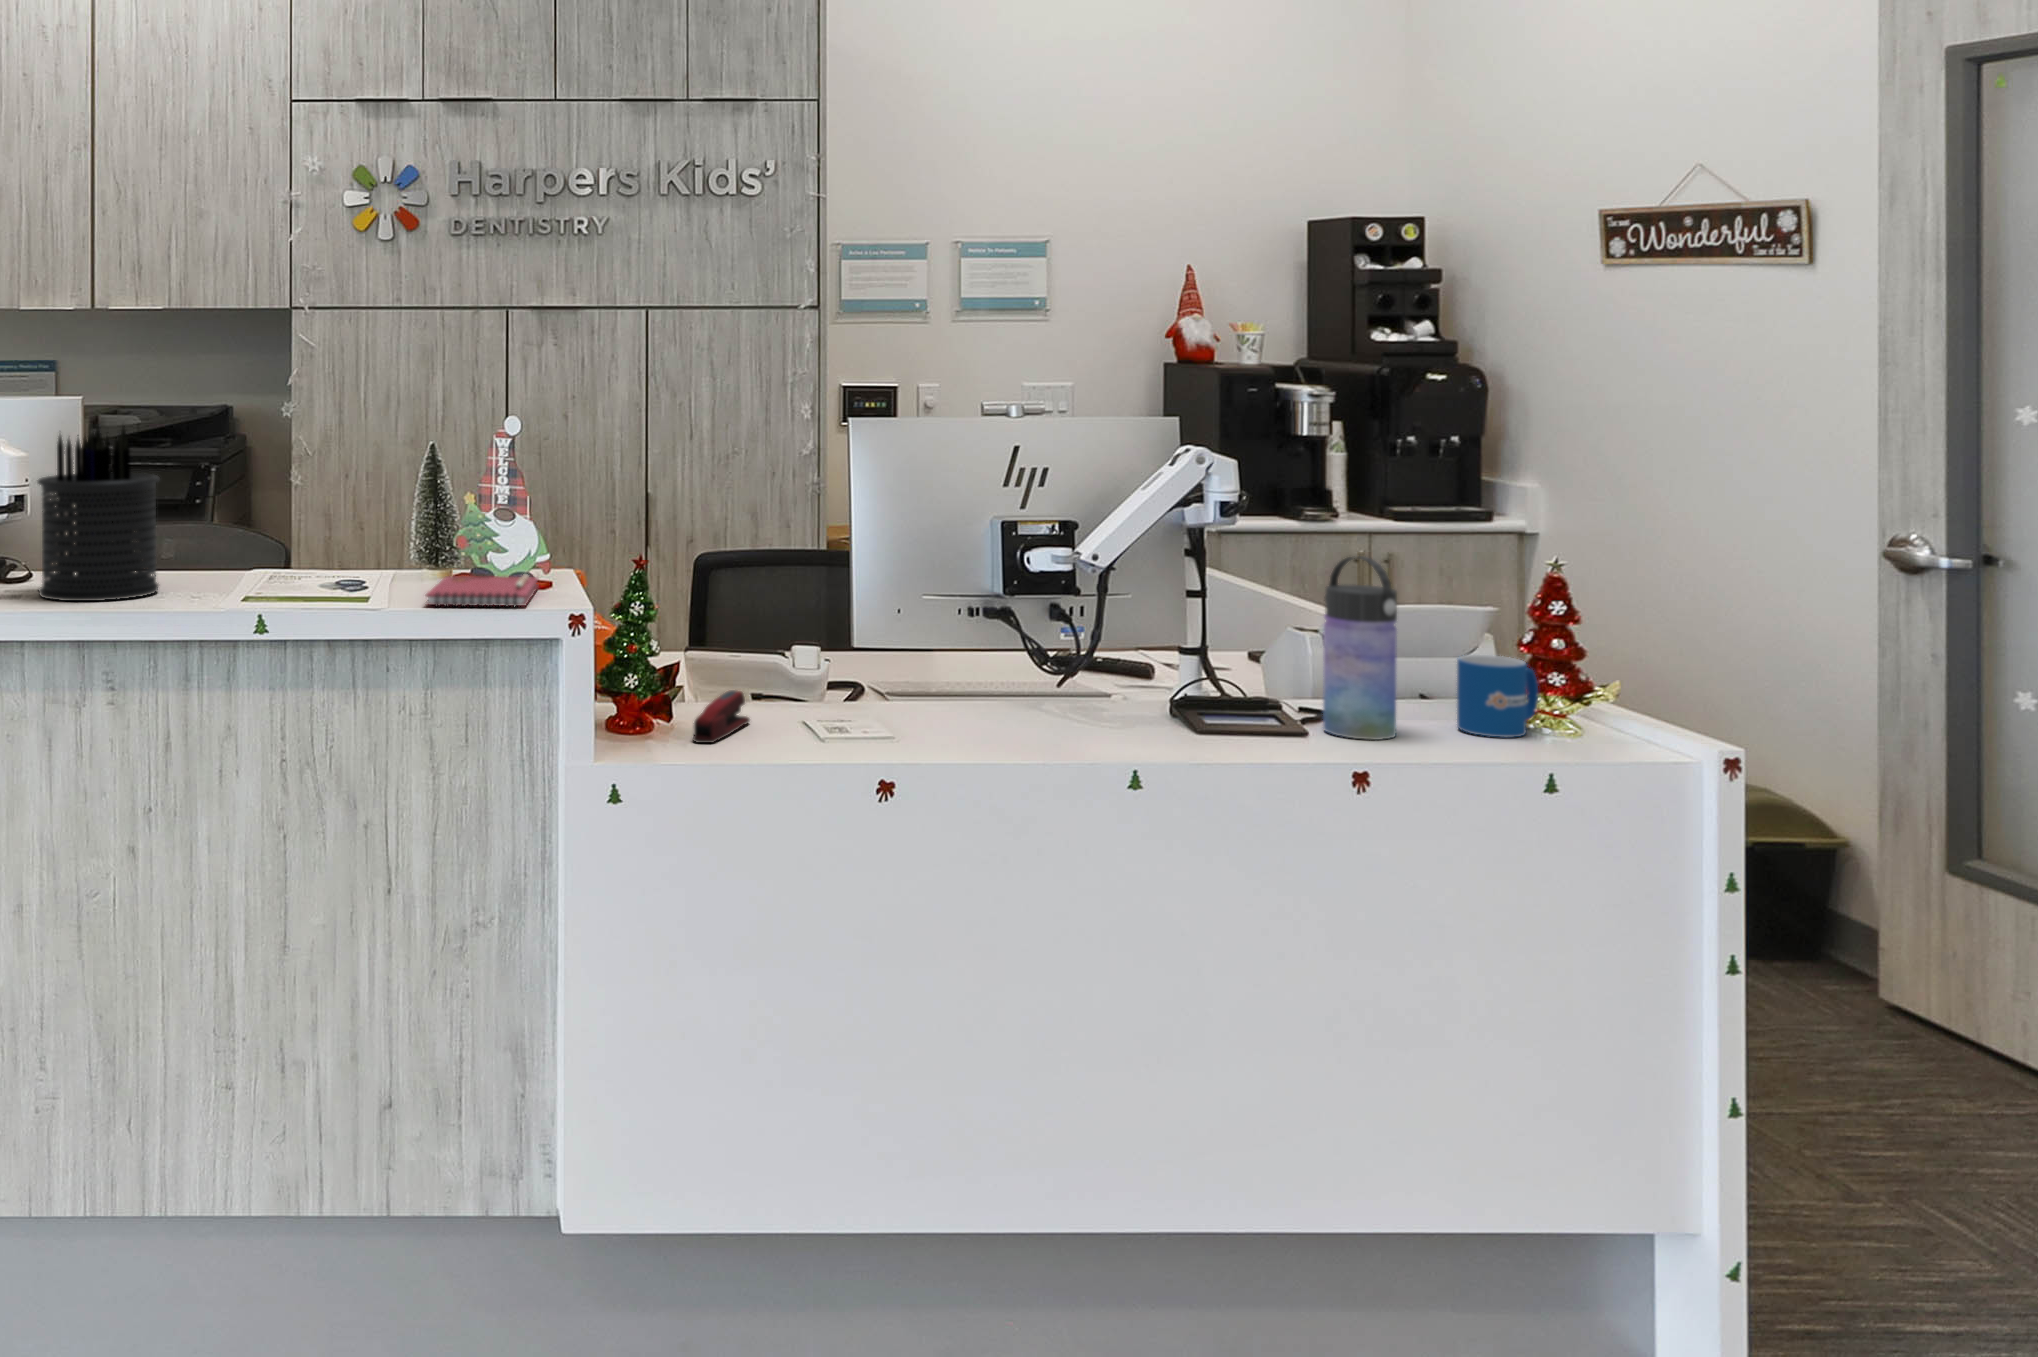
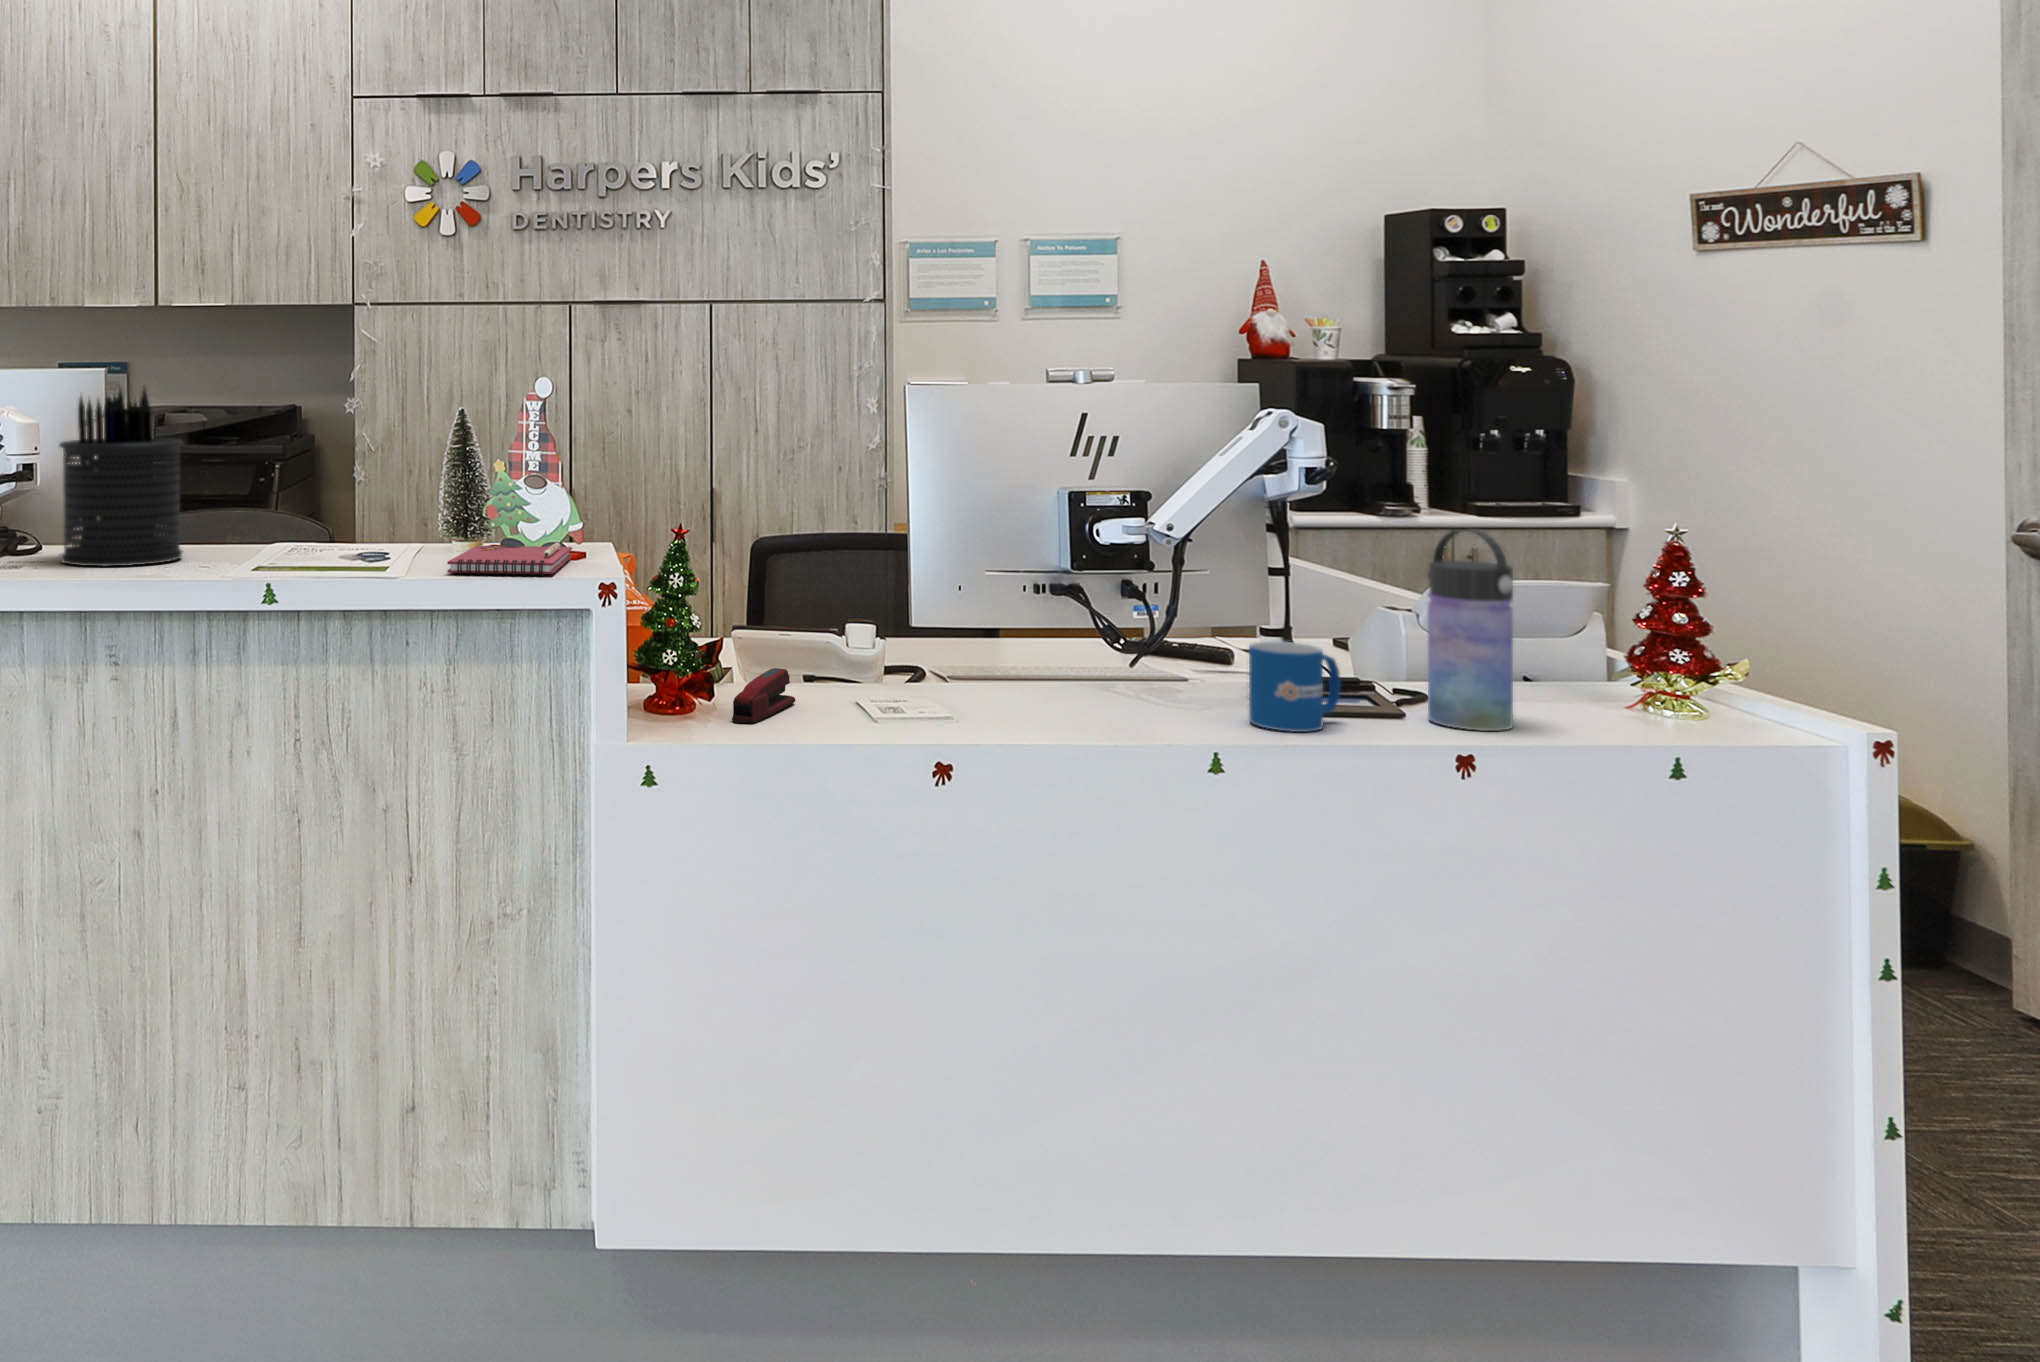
mug: present [1457,655,1538,737] -> present [1249,641,1341,732]

